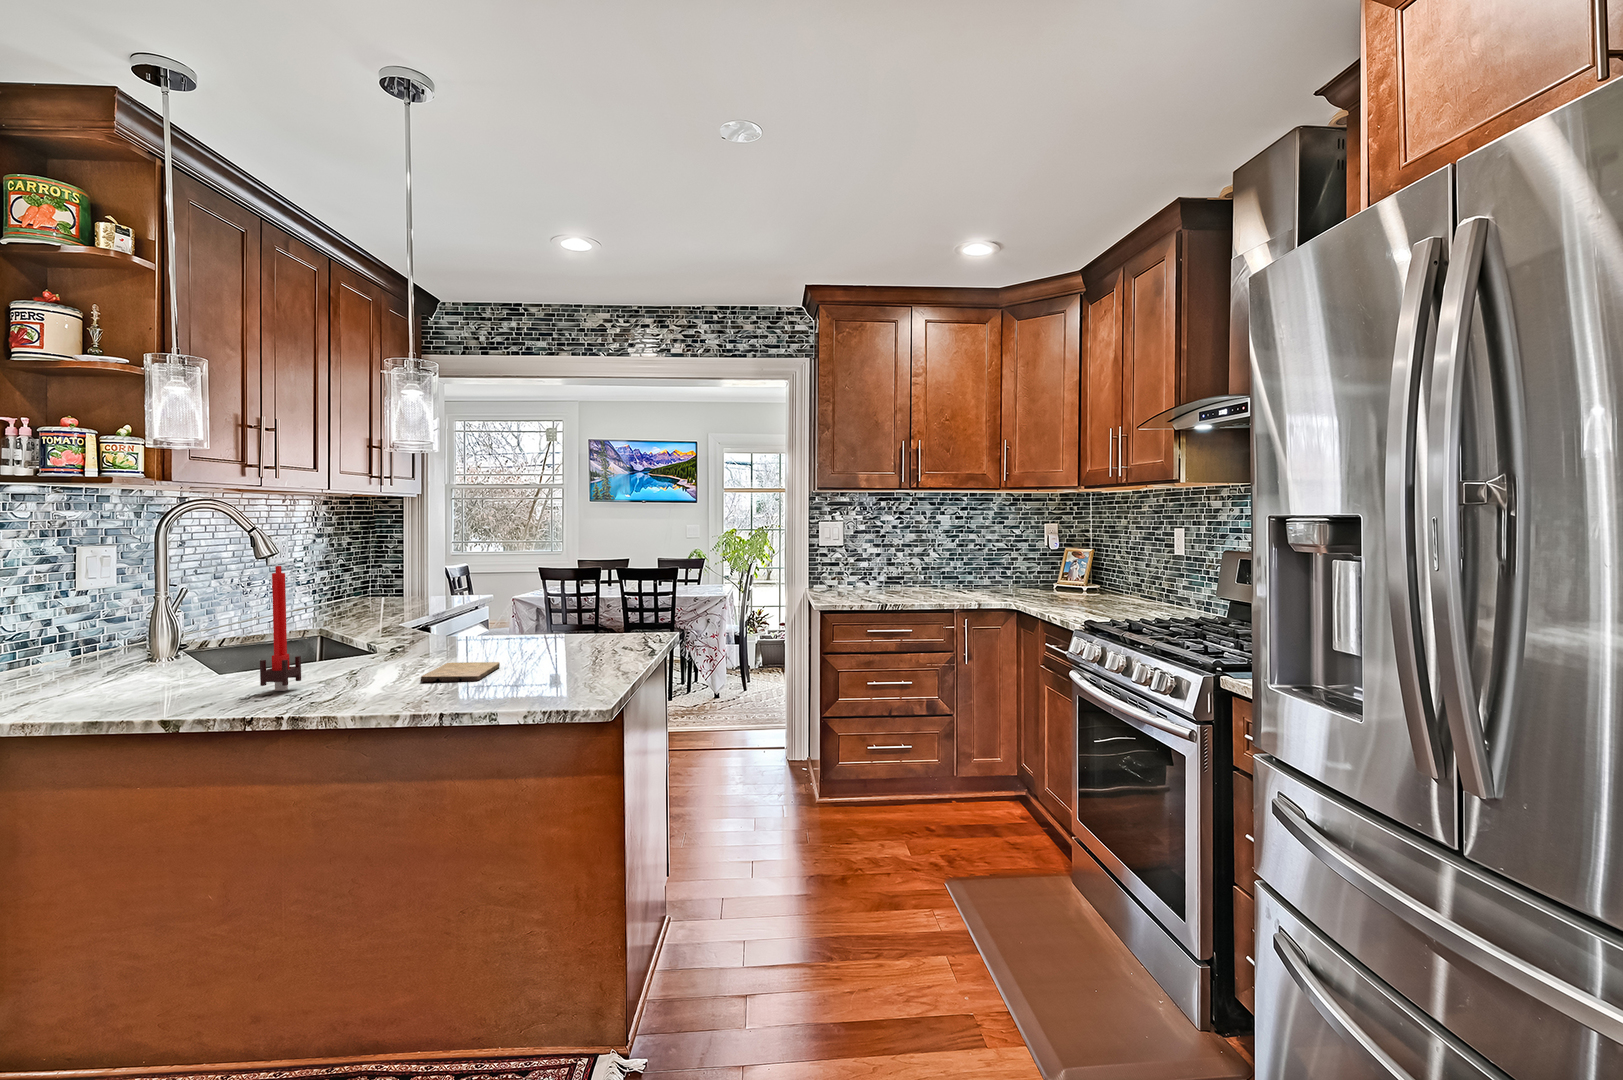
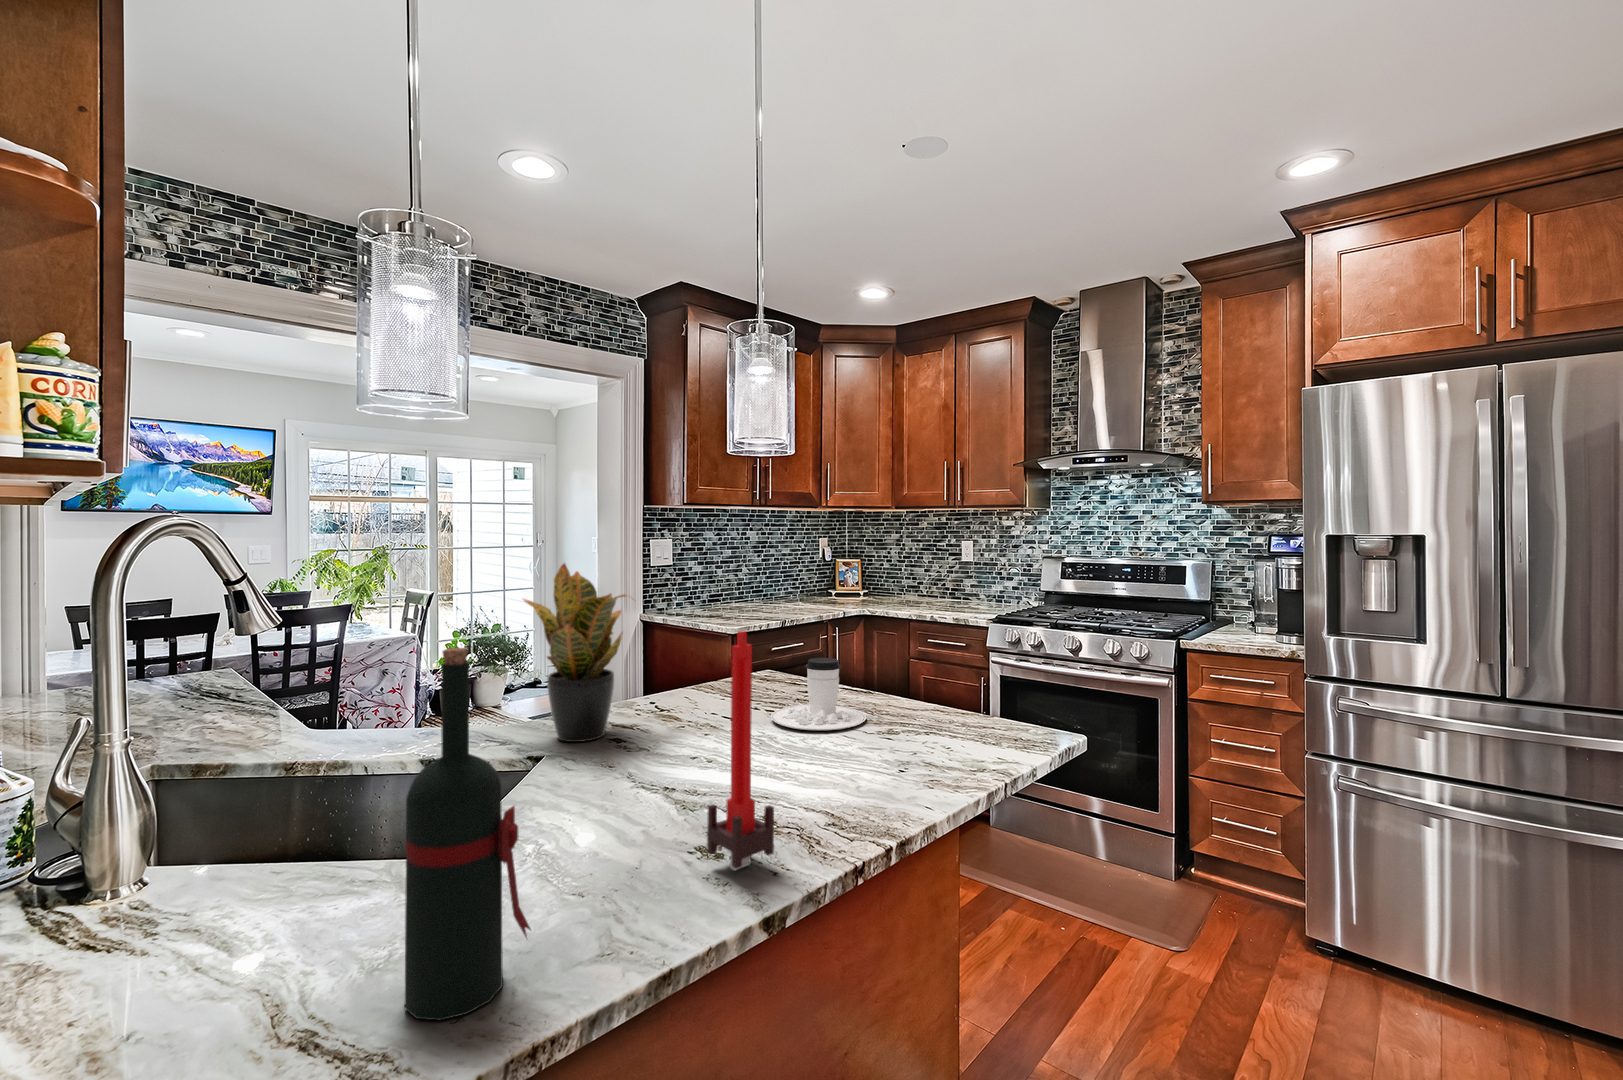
potted plant: none [419,530,498,647] -> present [524,563,630,742]
wine bottle: none [108,560,154,698] -> present [405,648,530,1020]
coffee cup: none [530,611,605,660] -> present [771,658,866,730]
cutting board: present [420,662,500,682] -> none [780,743,912,792]

